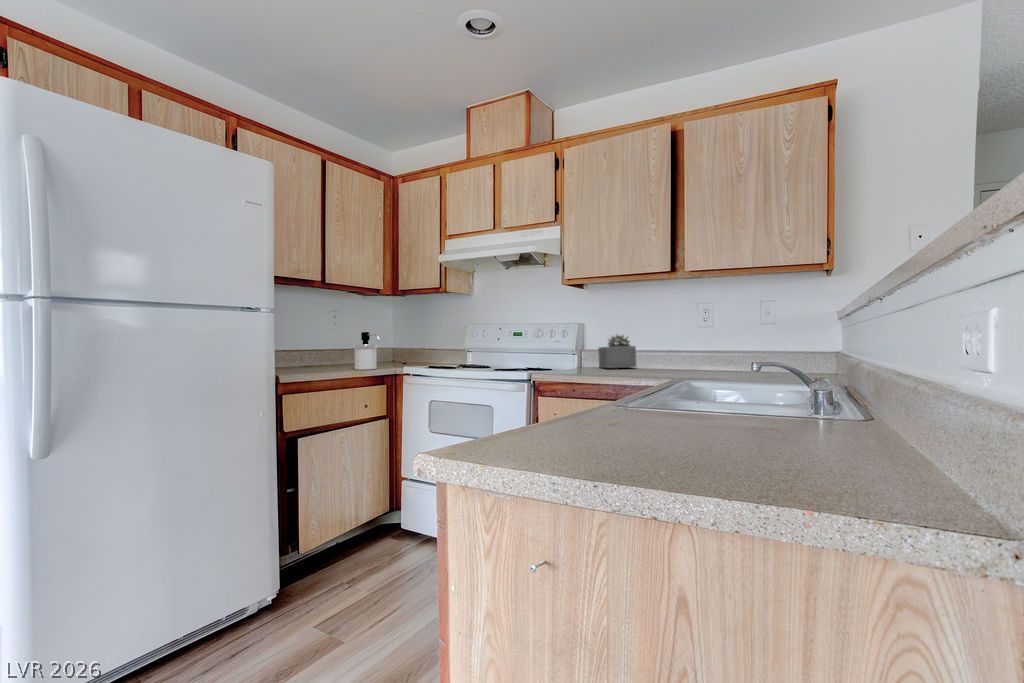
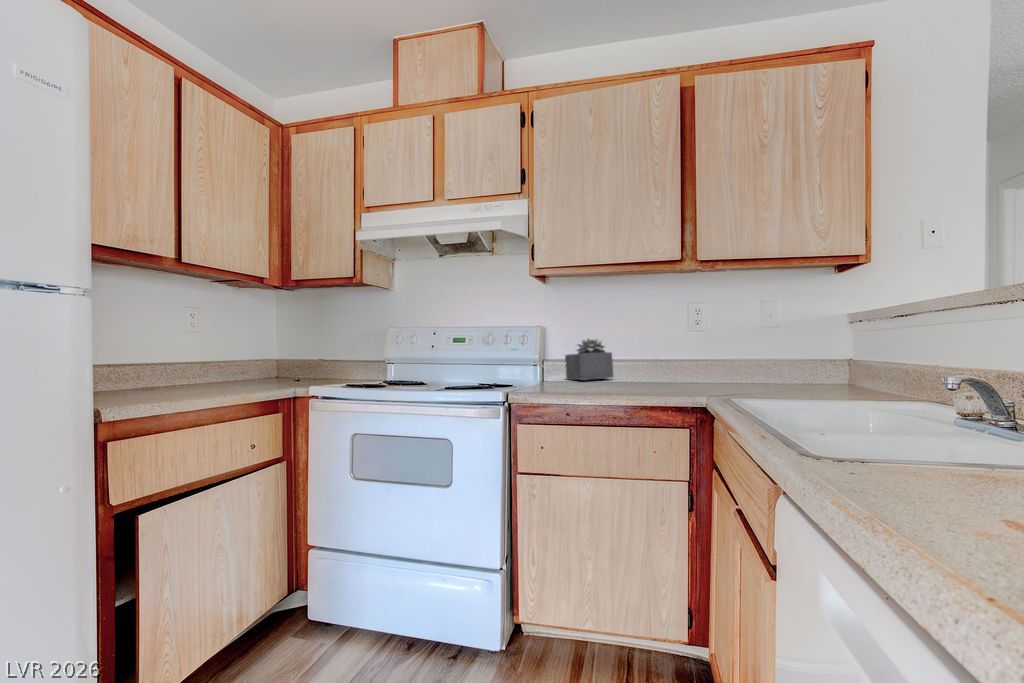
soap dispenser: present [354,332,380,370] -> none [228,338,272,393]

